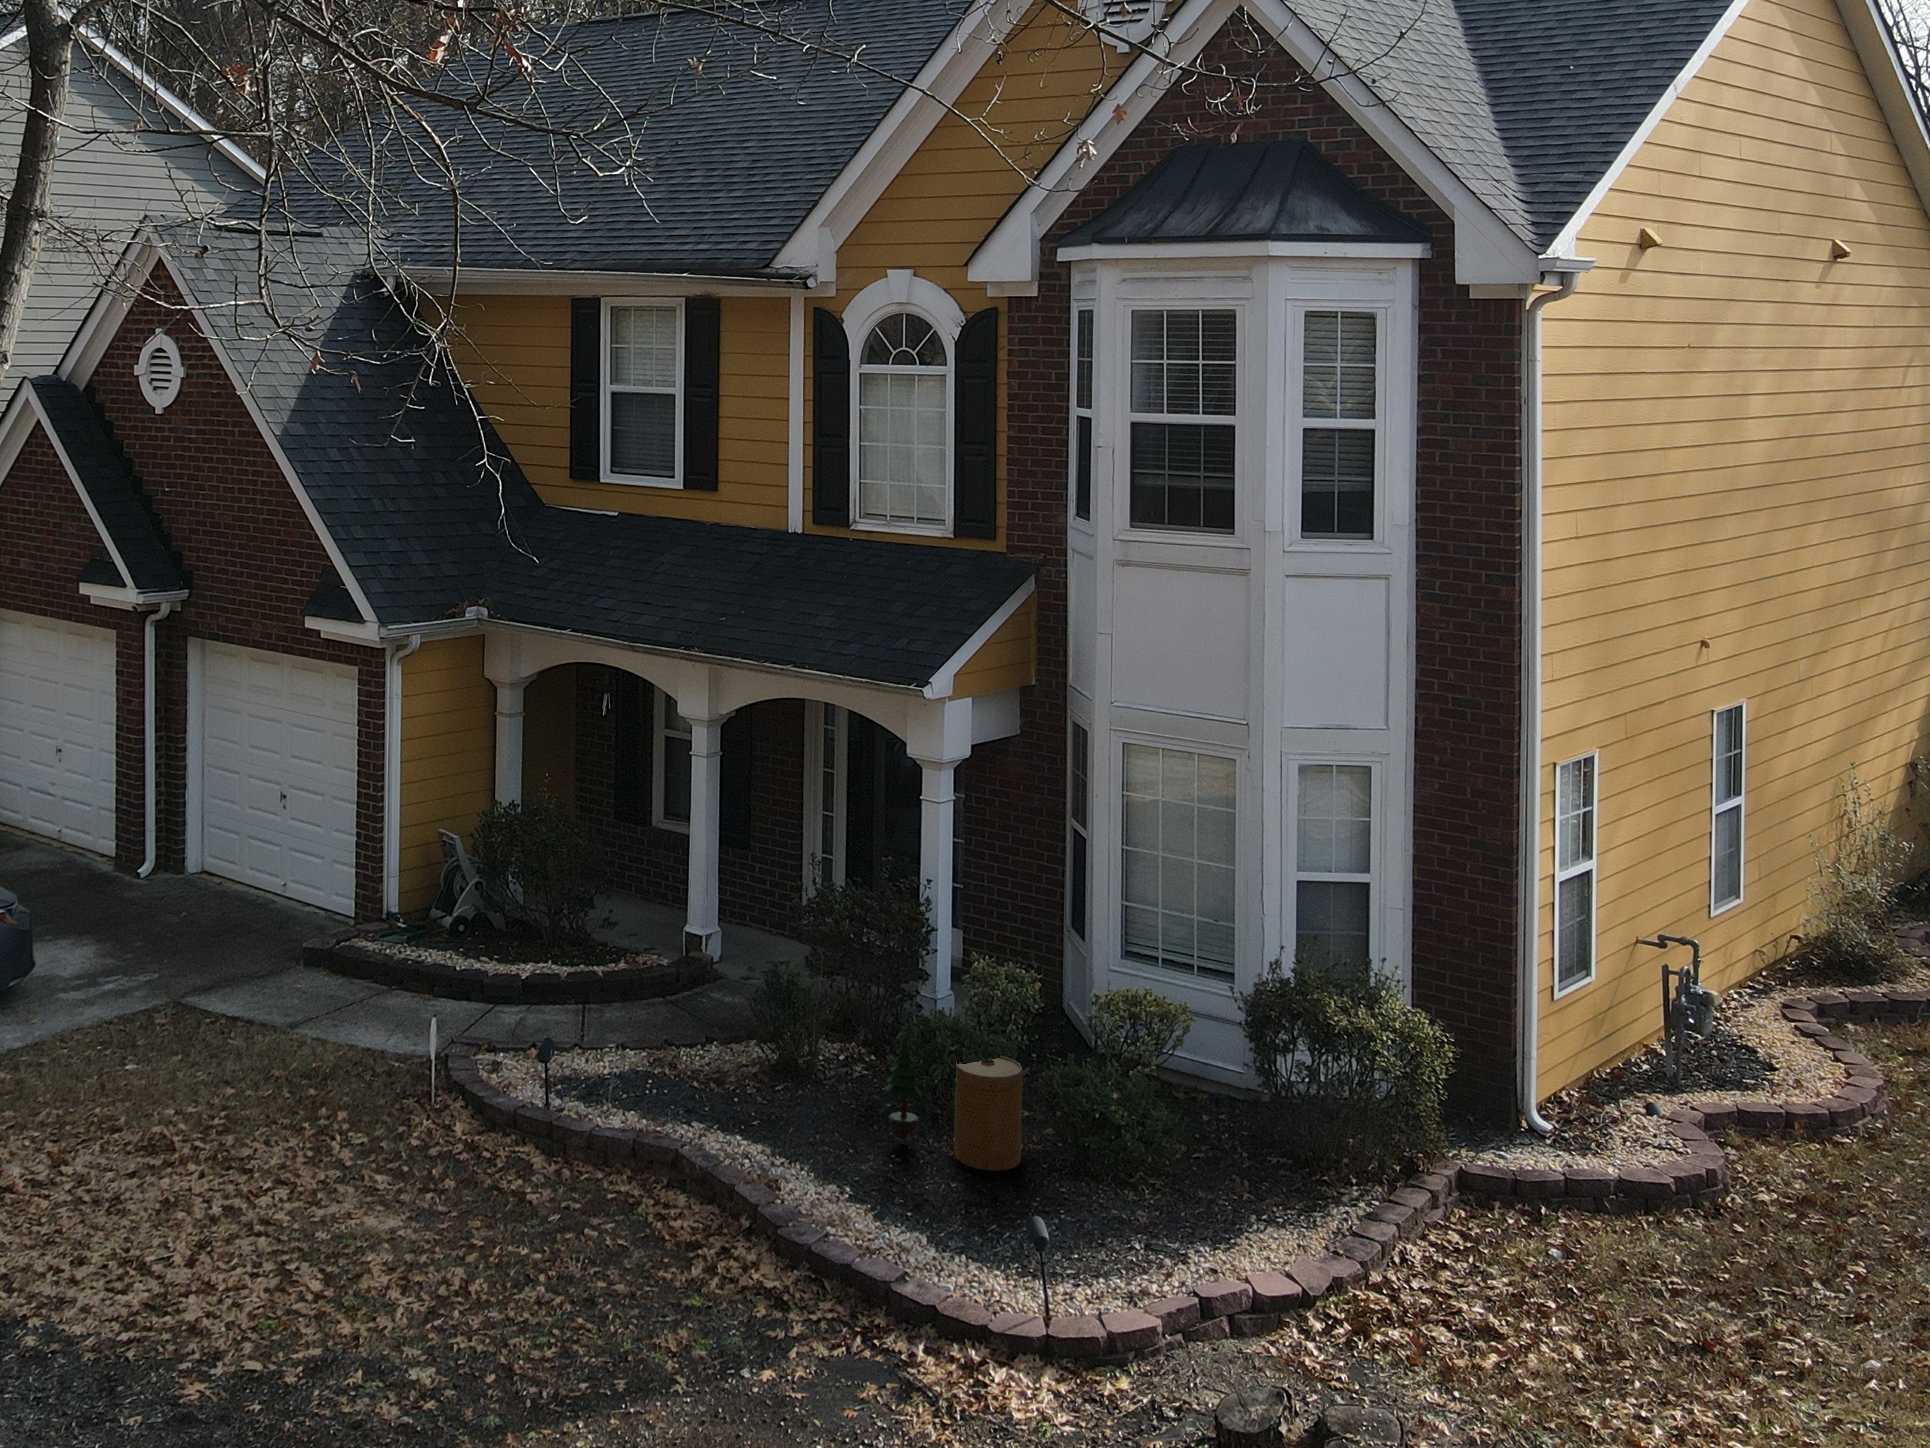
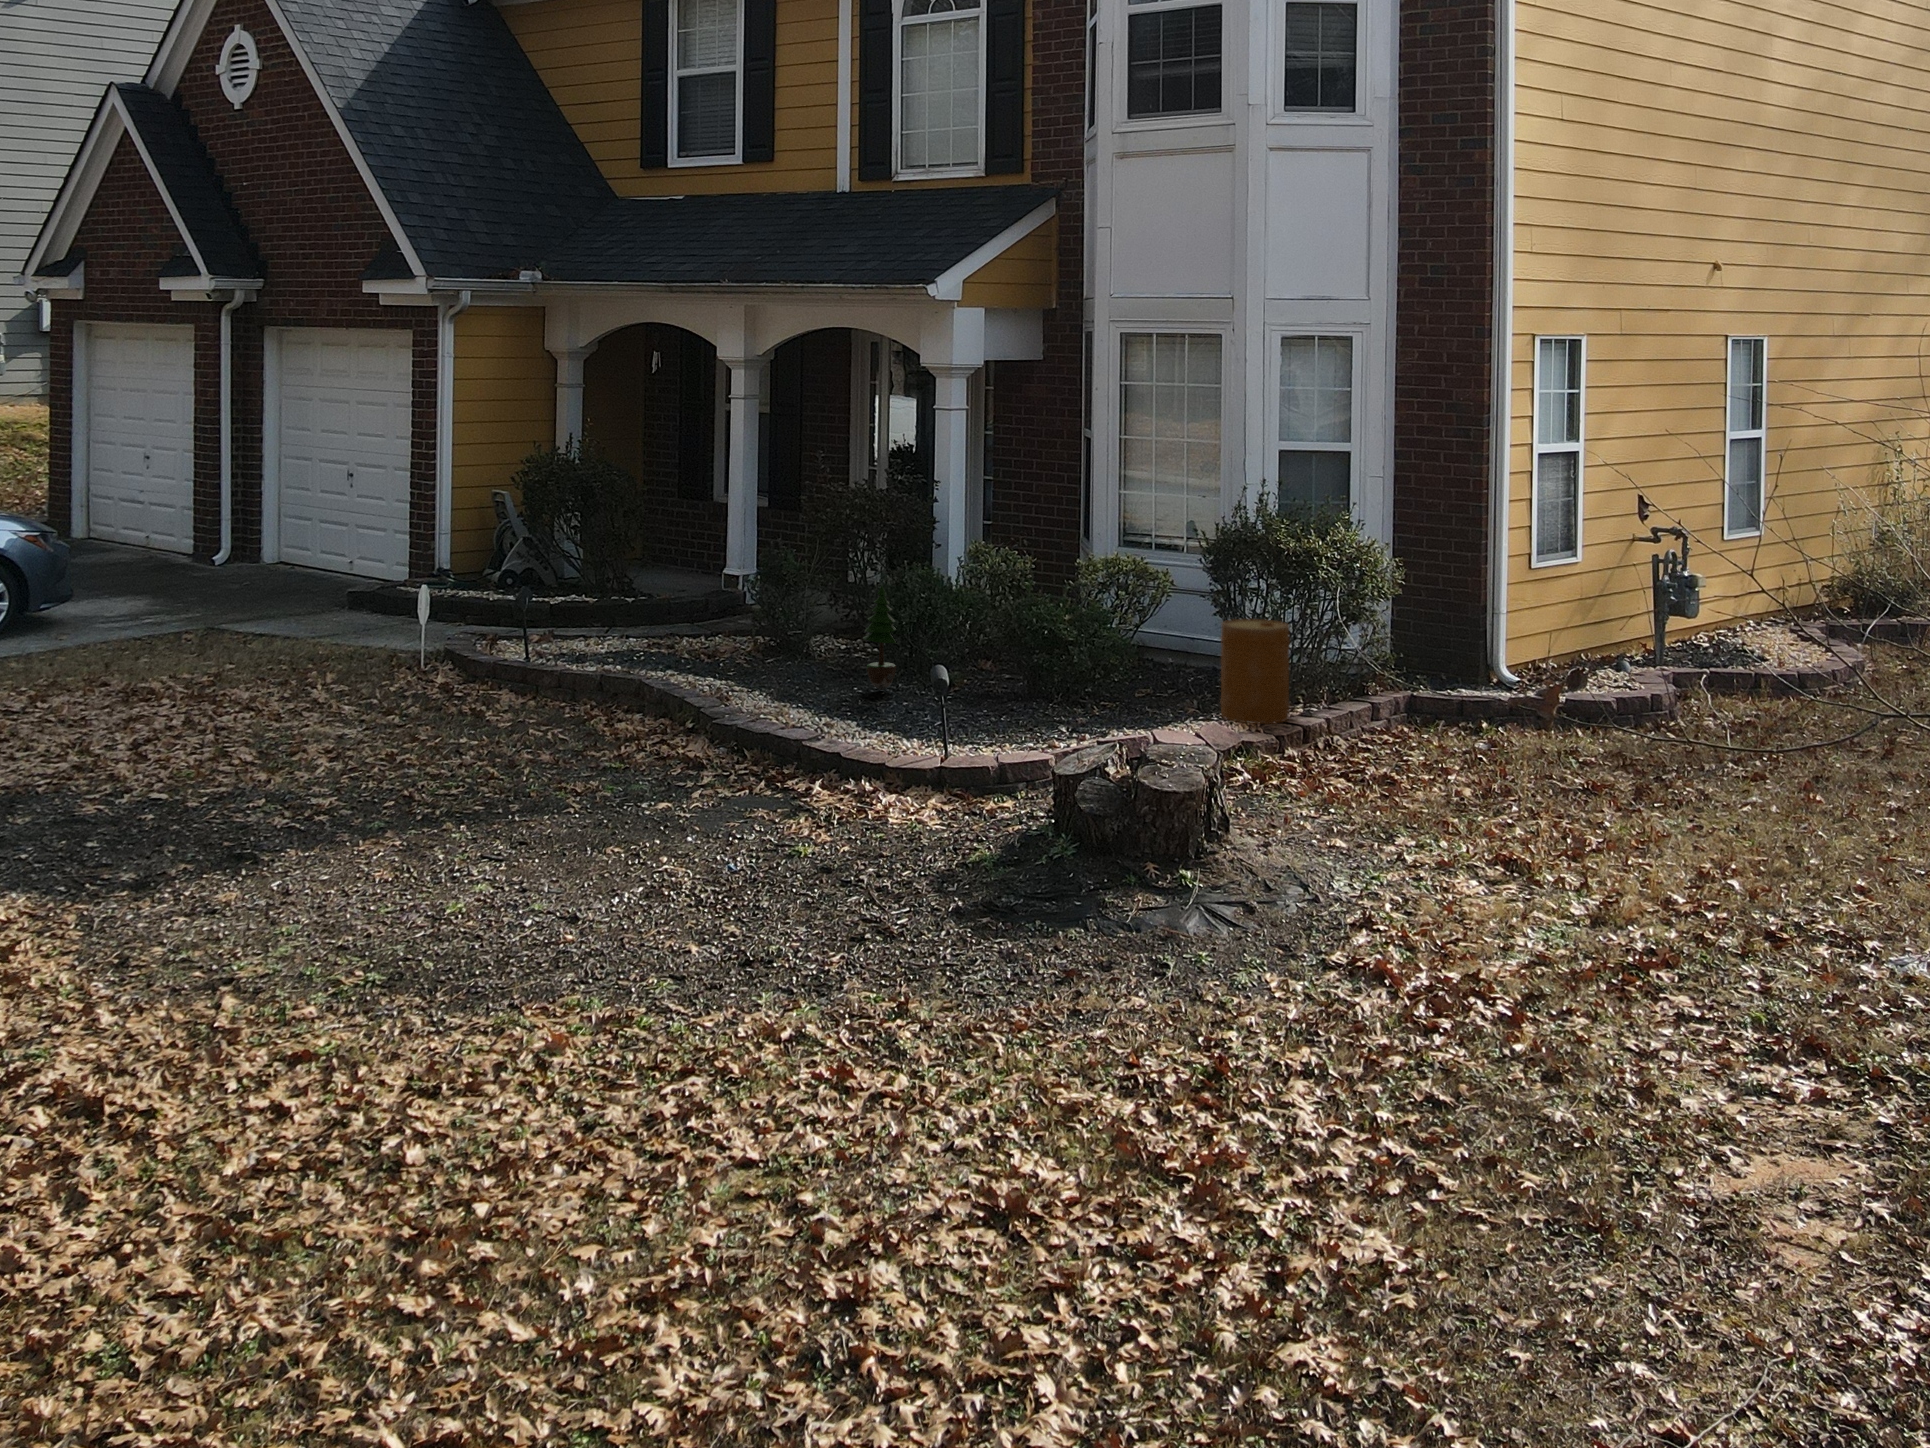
basket: present [953,1056,1023,1171] -> present [1220,619,1290,724]

